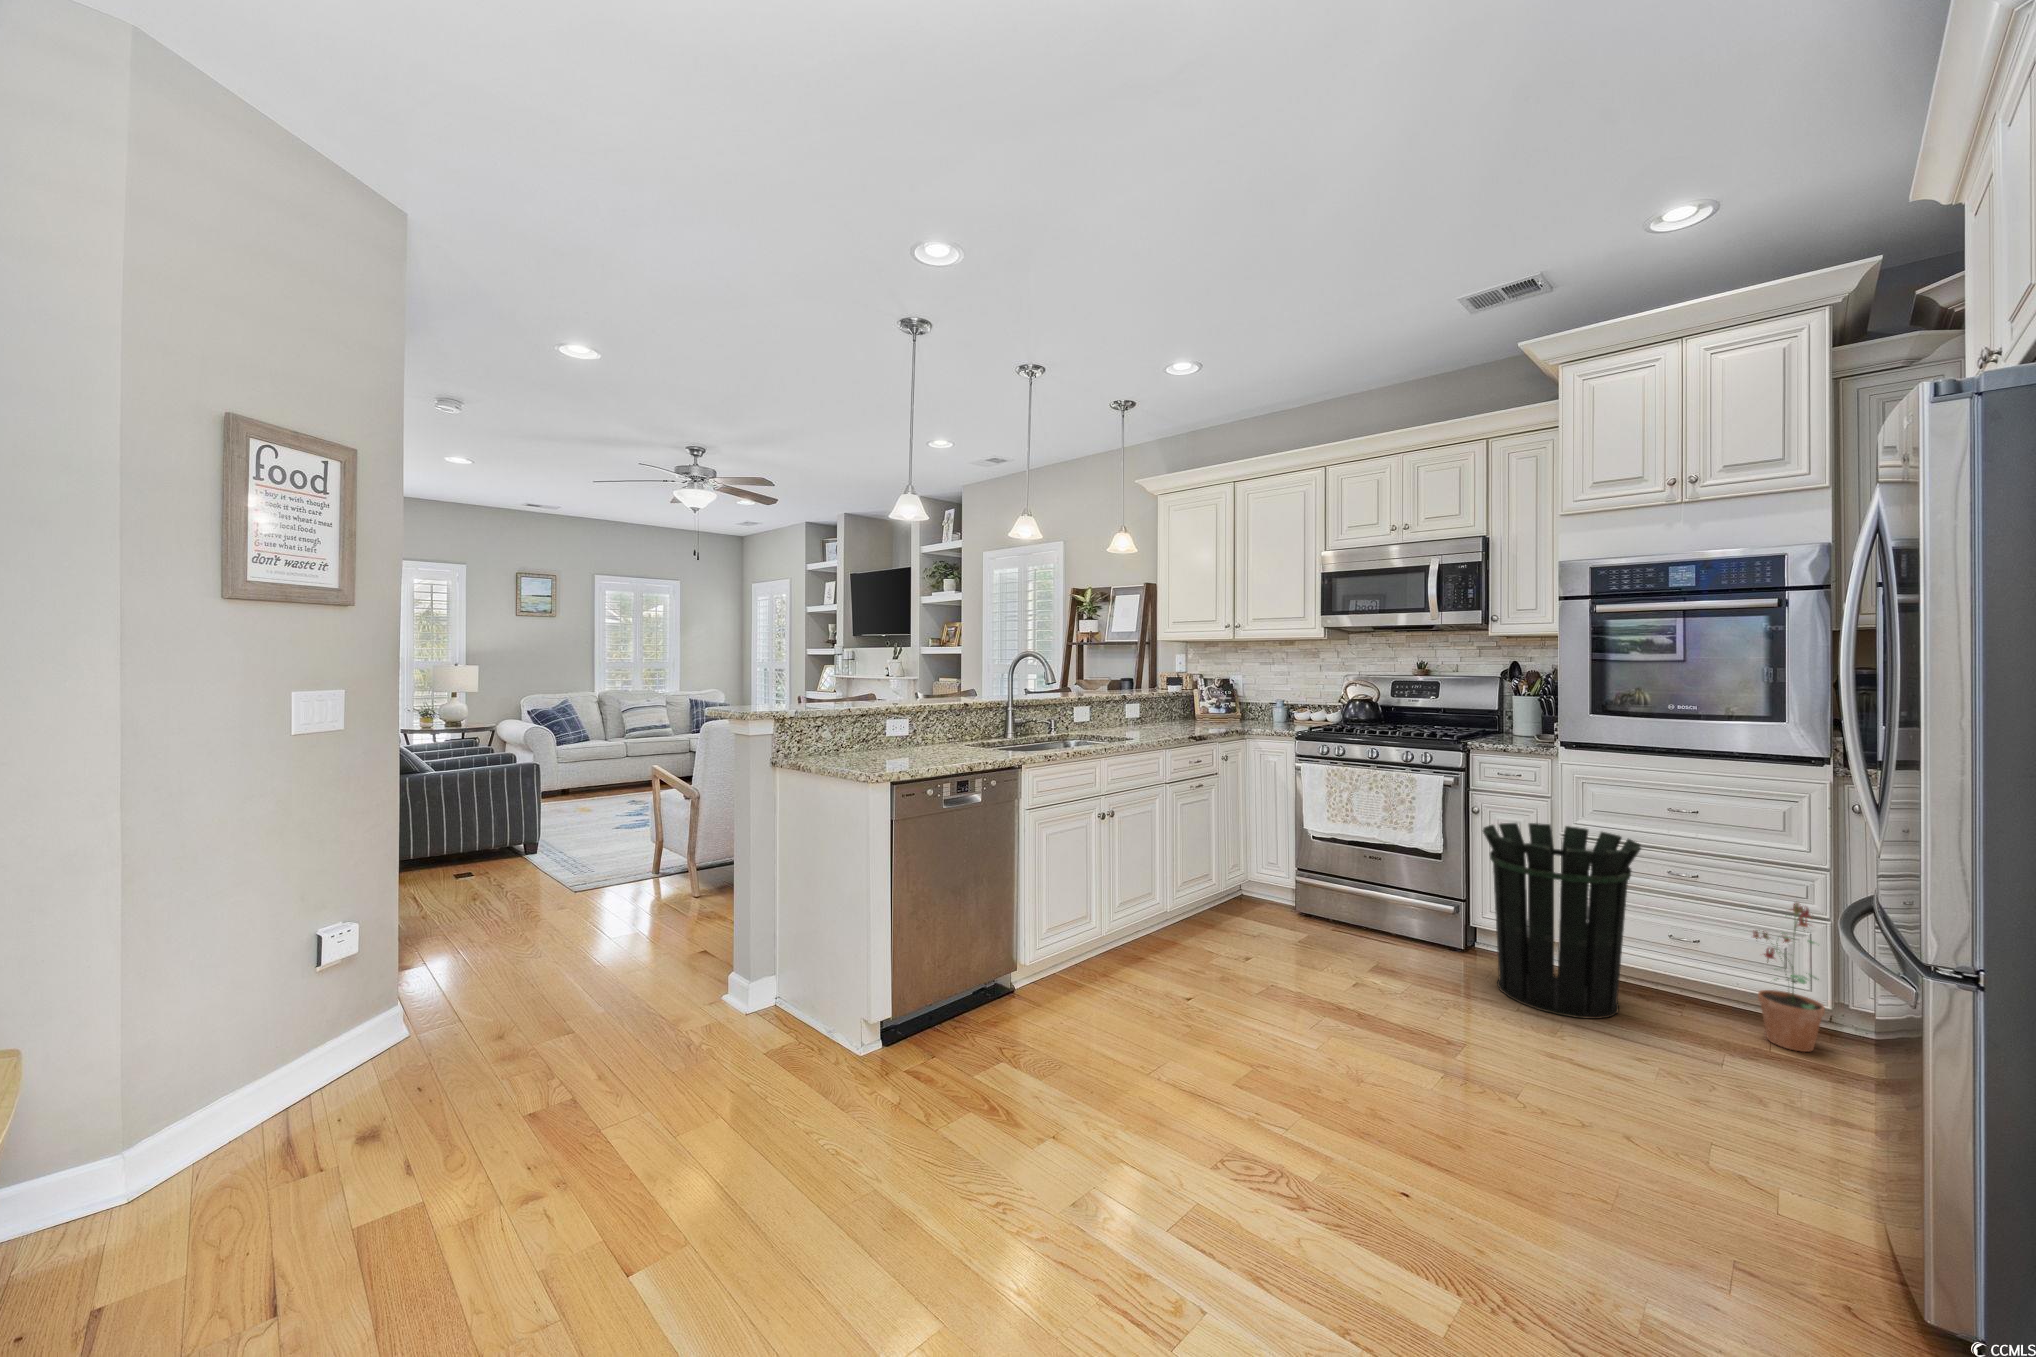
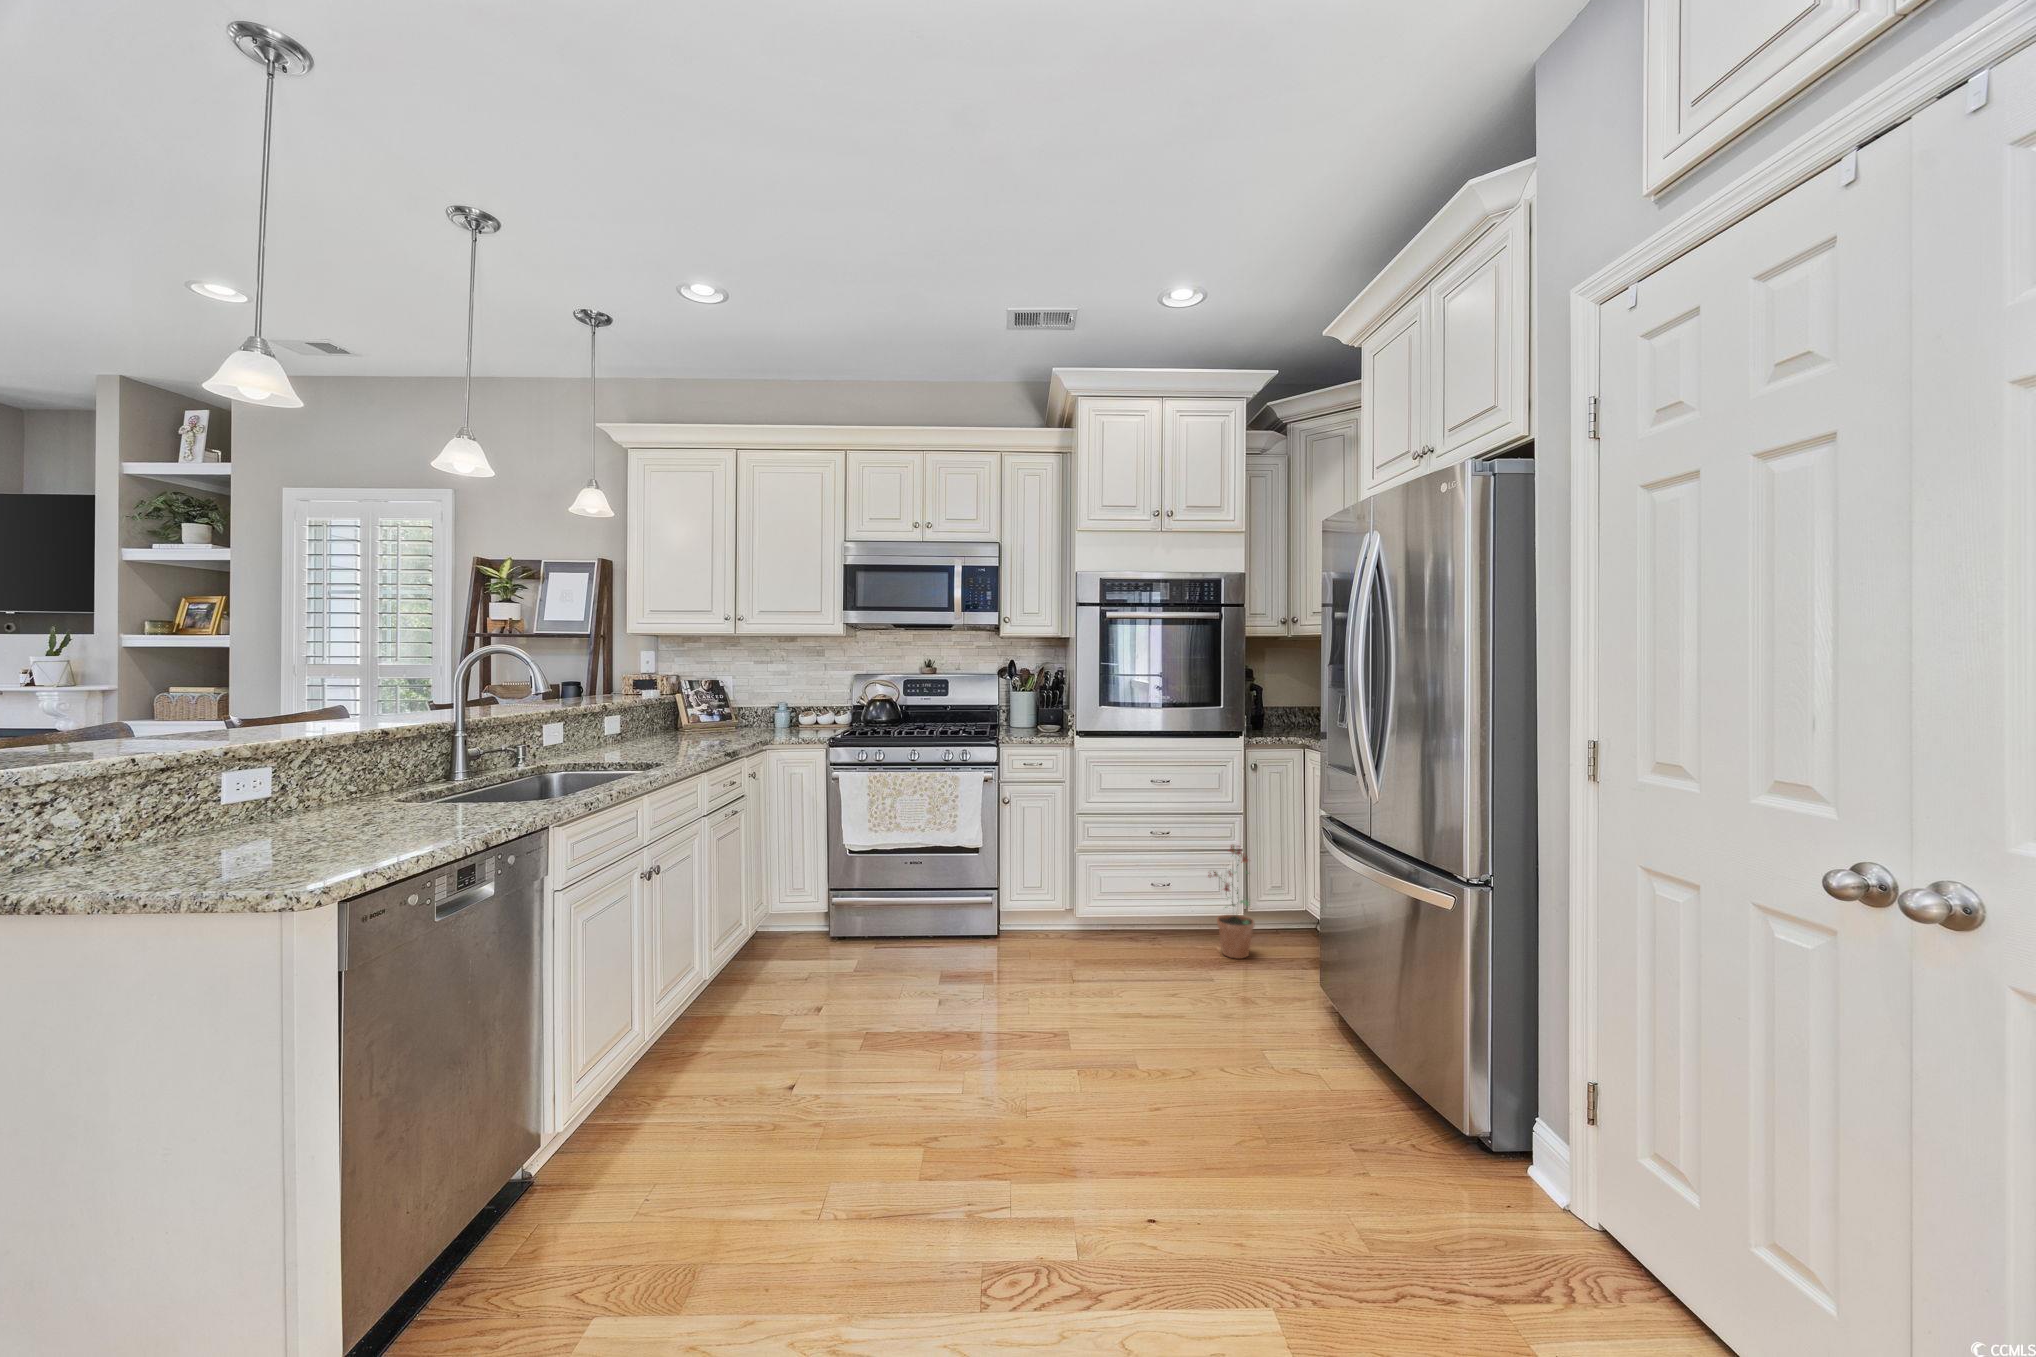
waste bin: present [1483,823,1641,1019] -> none [1034,807,1153,981]

